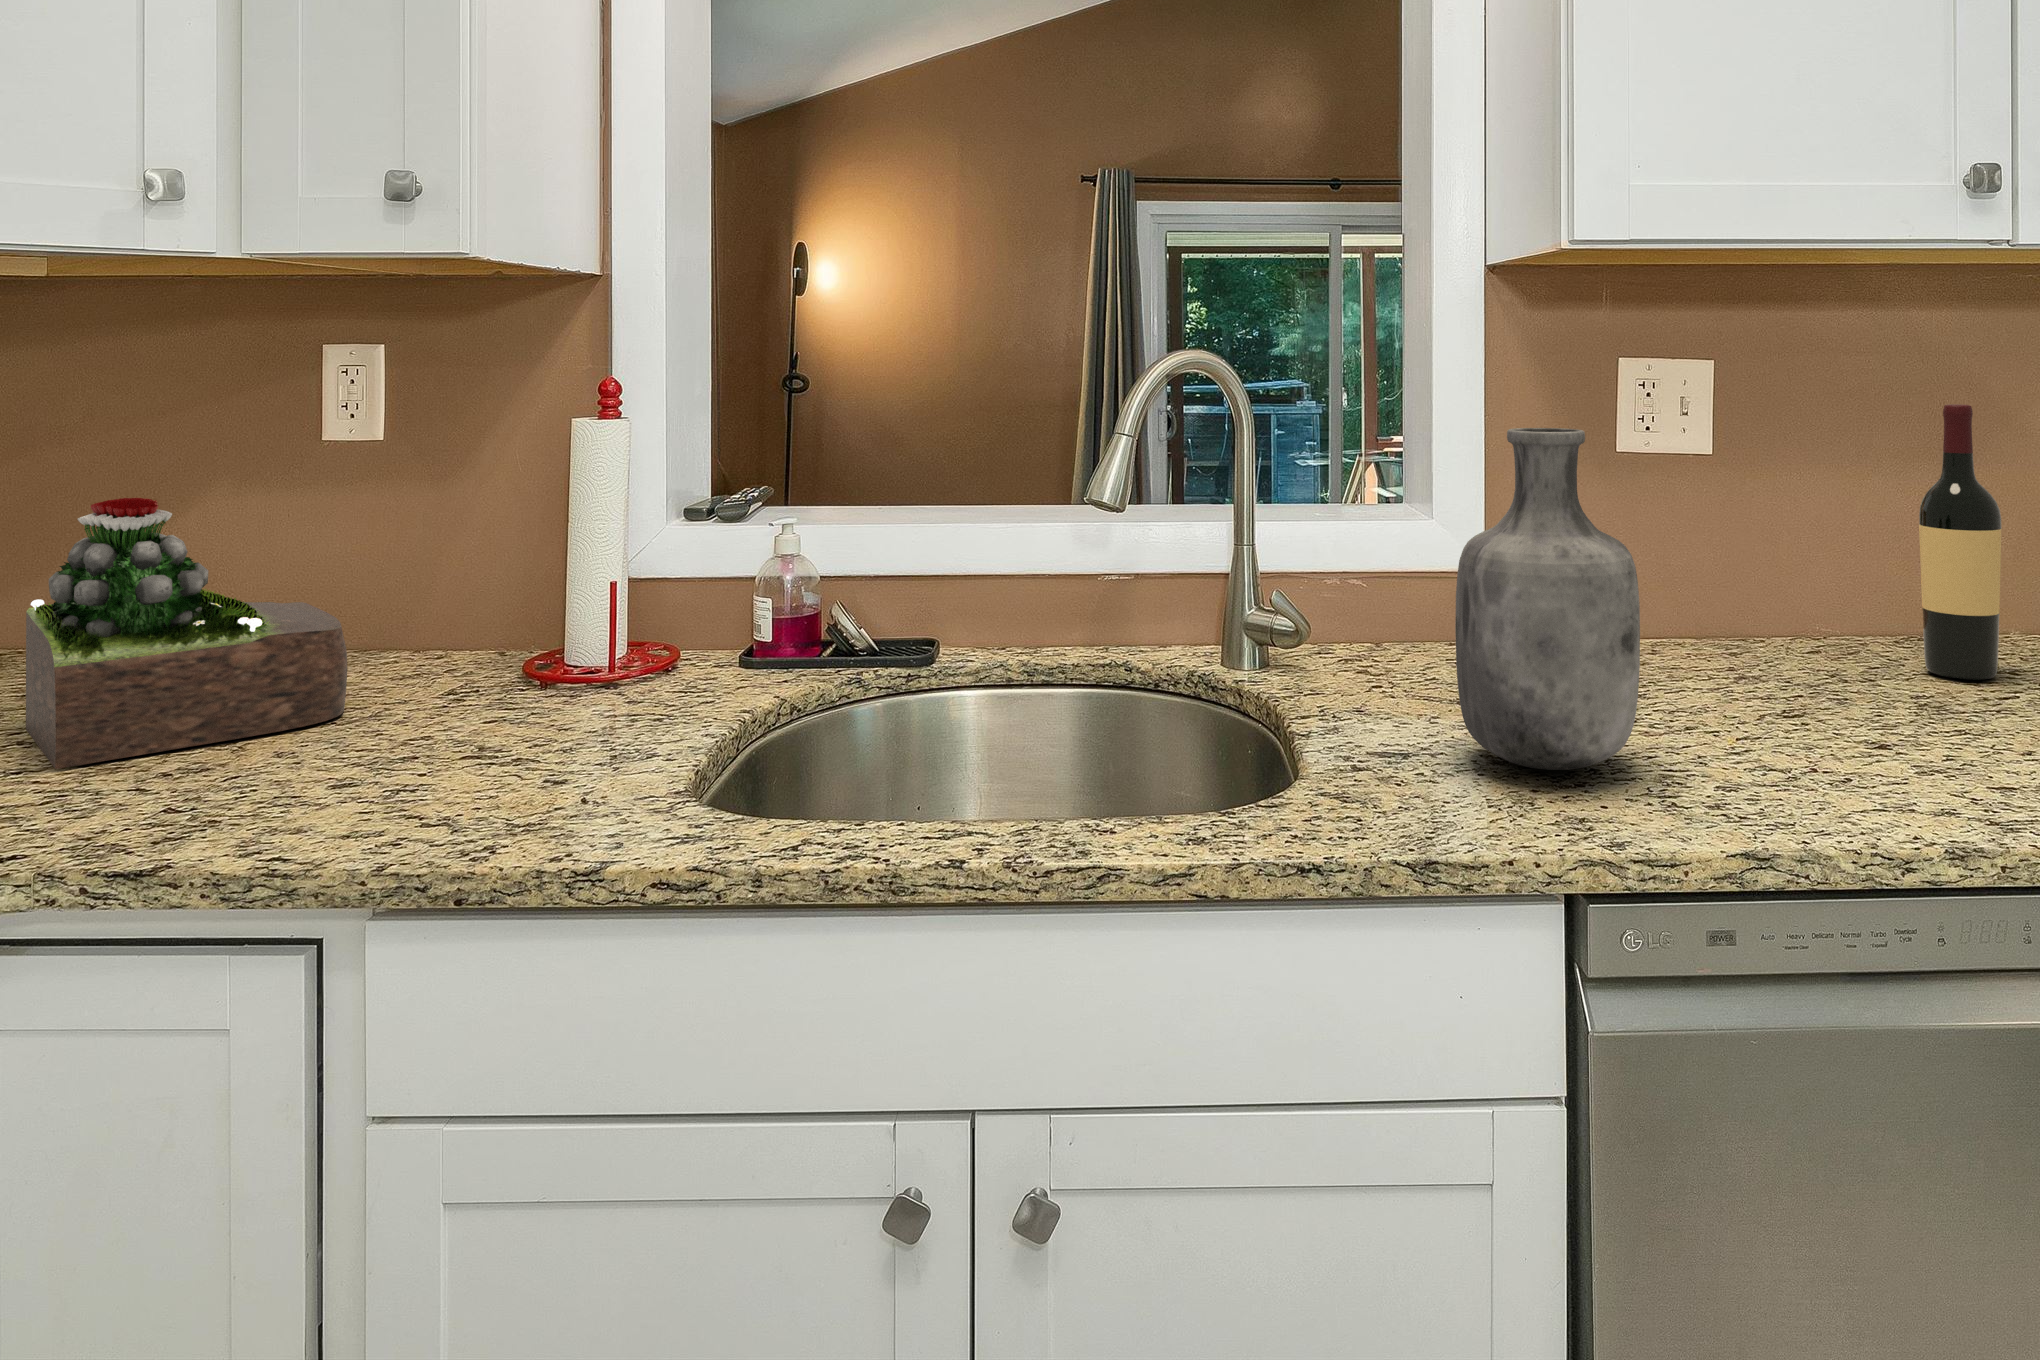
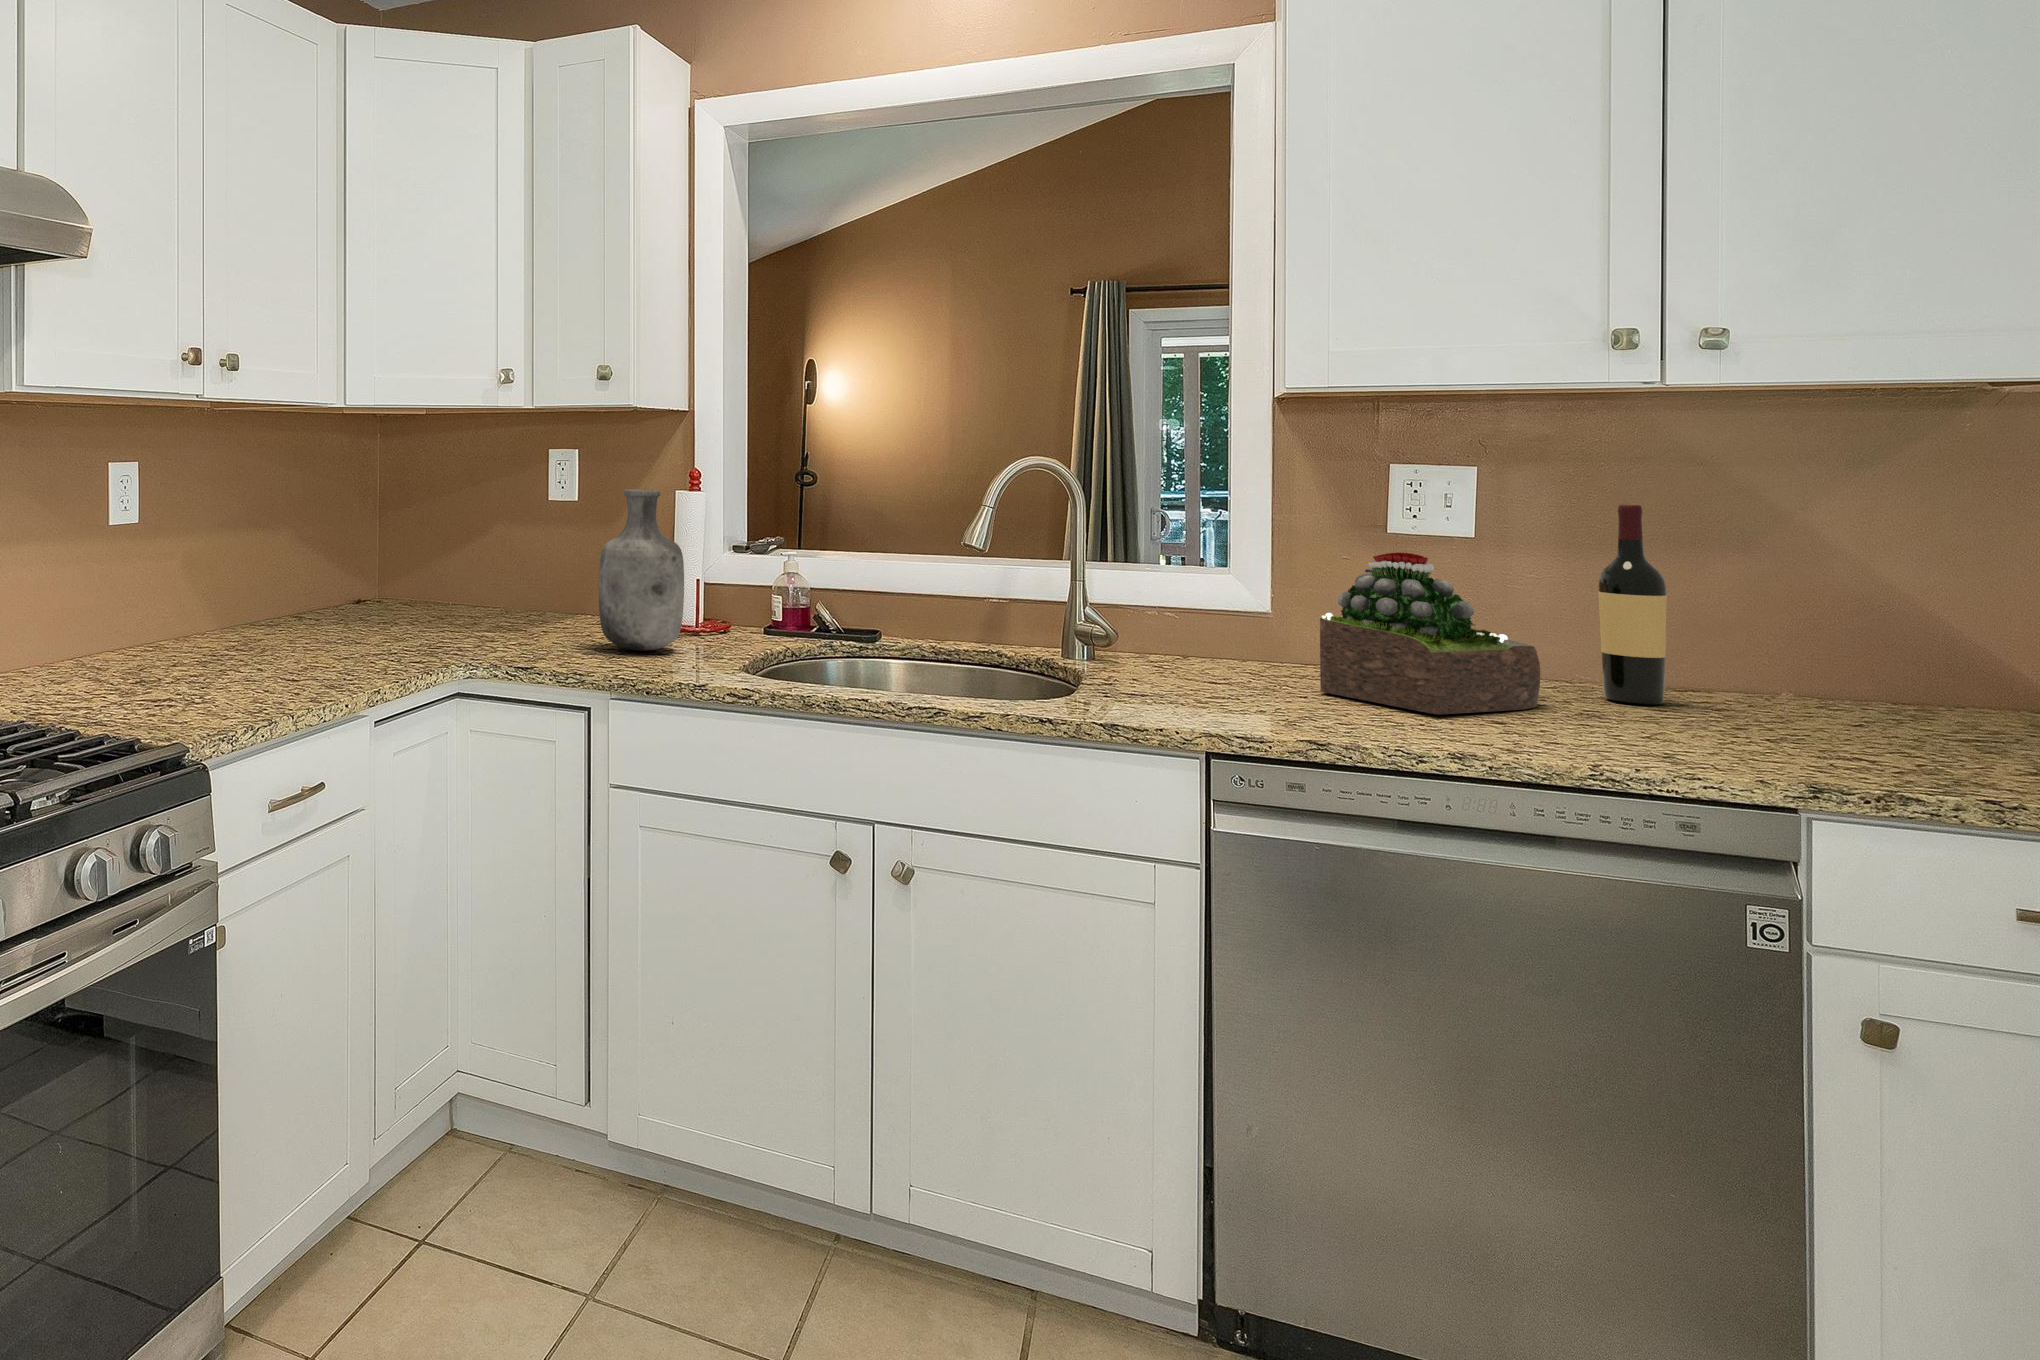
vase: present [1455,428,1640,770] -> present [599,489,684,651]
succulent plant: present [26,498,347,769] -> present [1320,552,1540,715]

